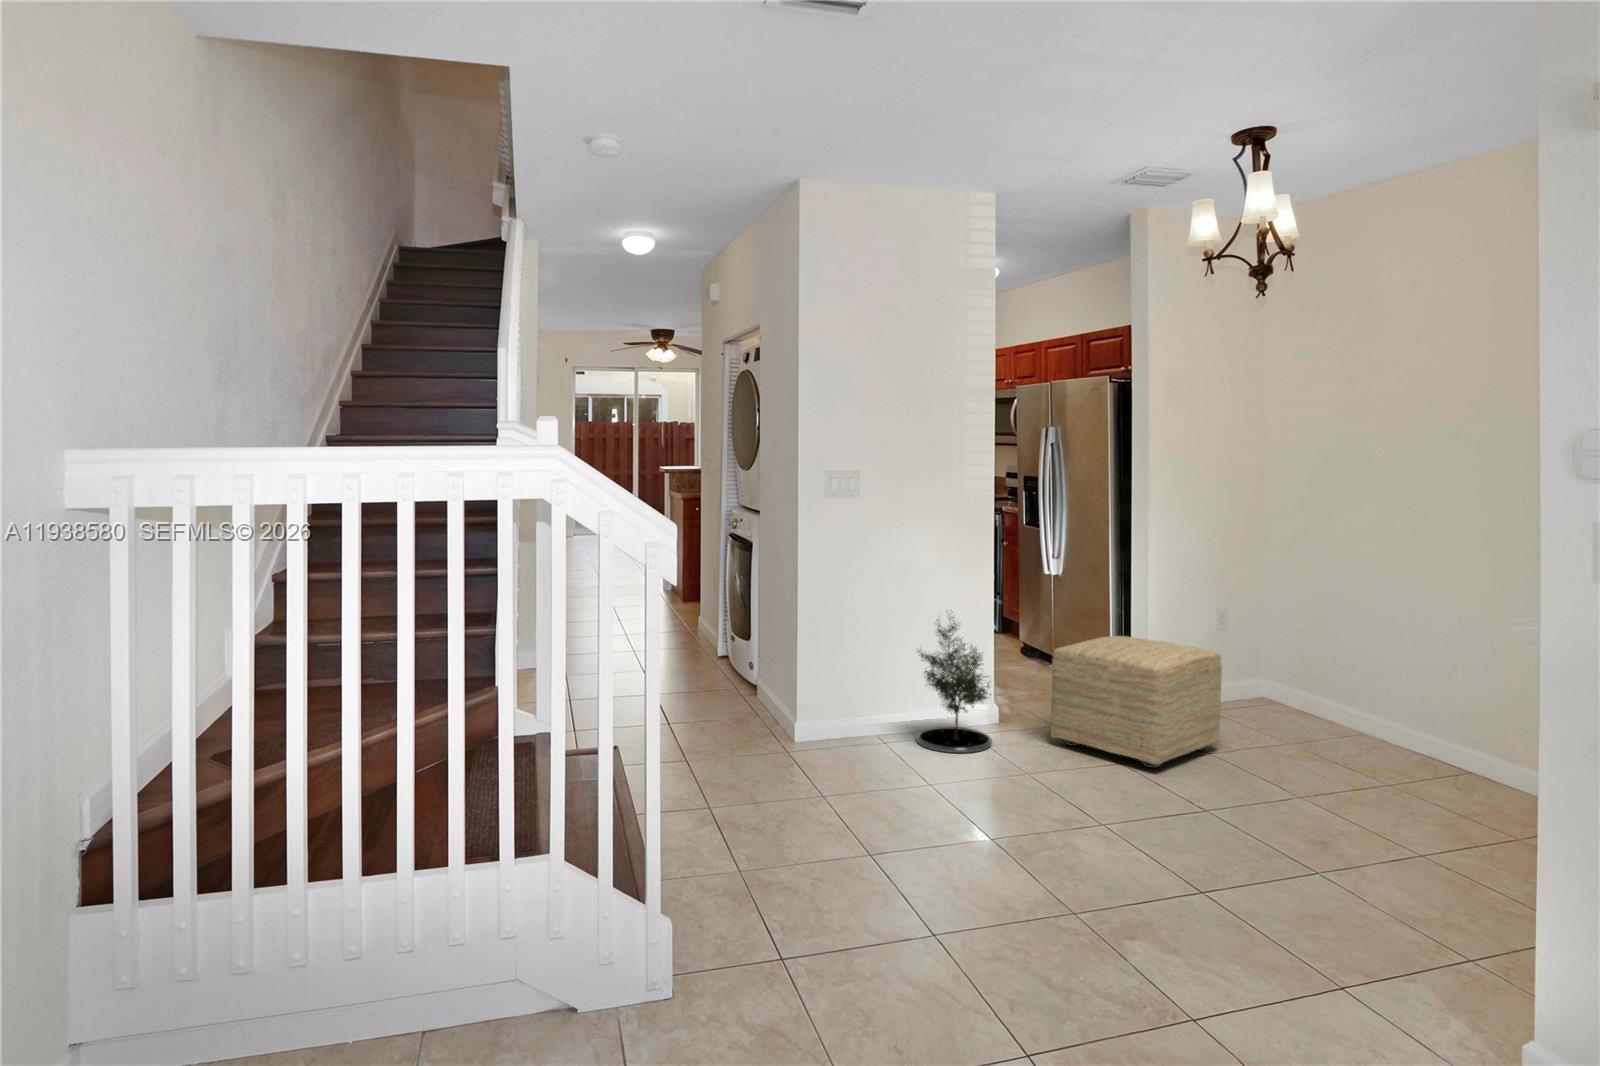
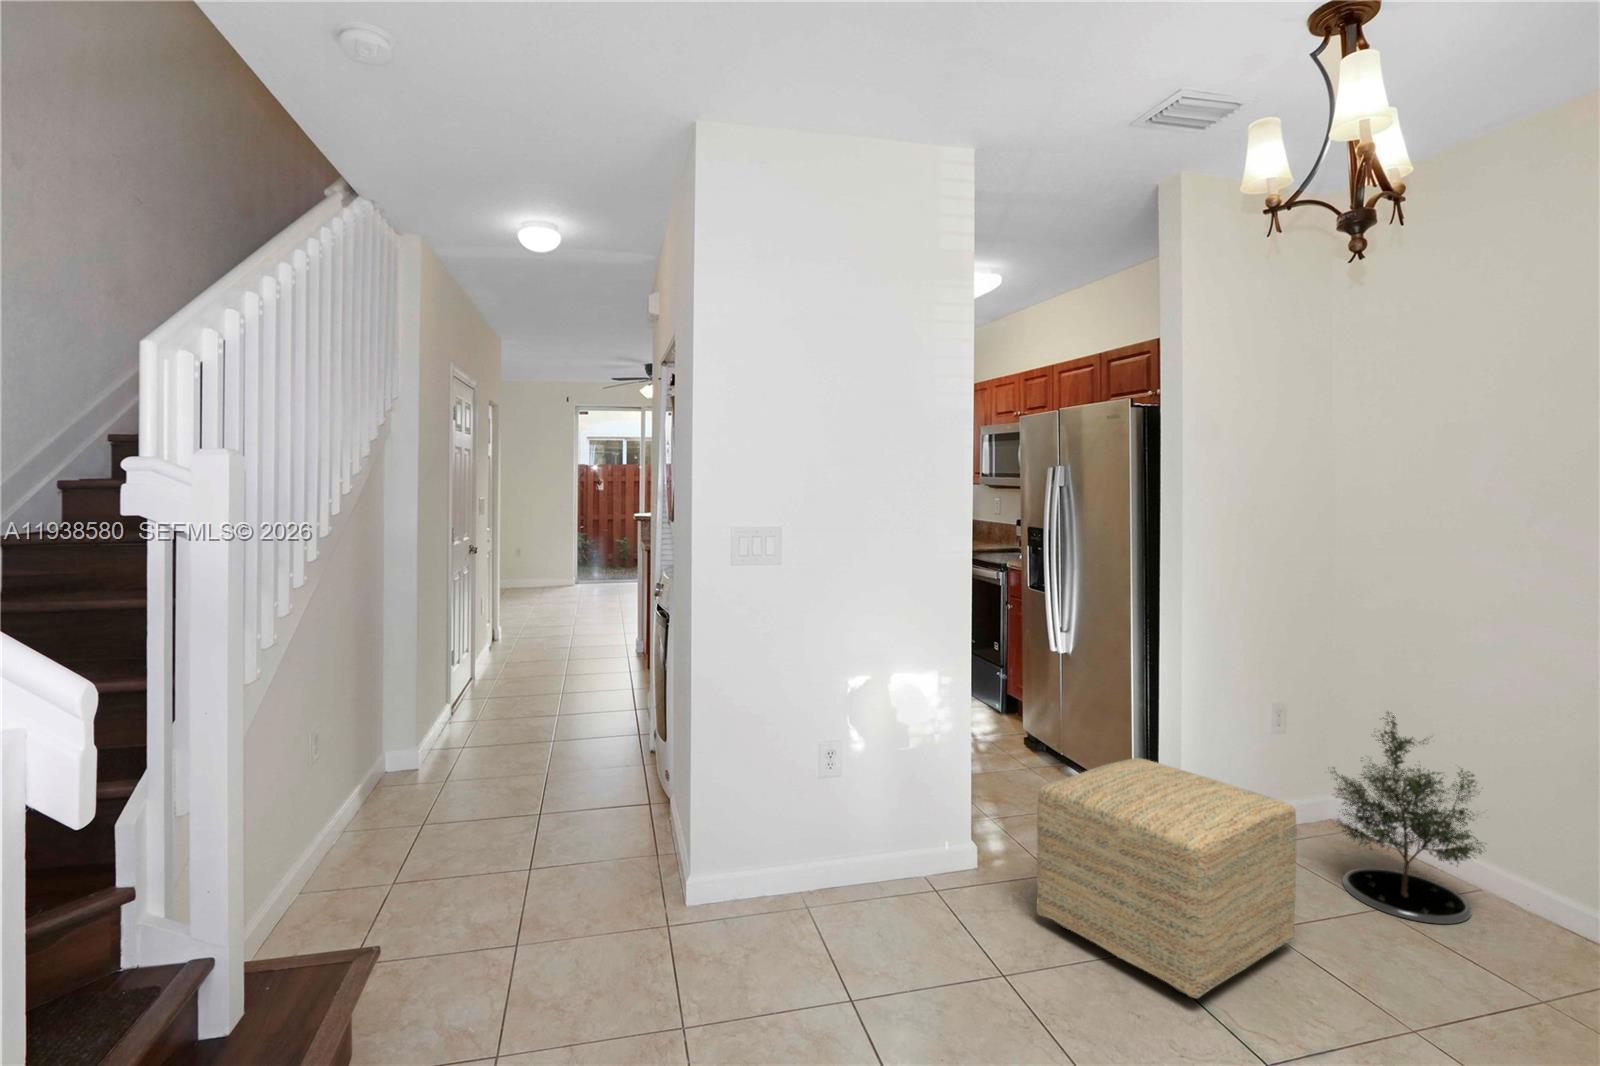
potted tree: present [916,615,992,753] -> present [1331,712,1483,924]

